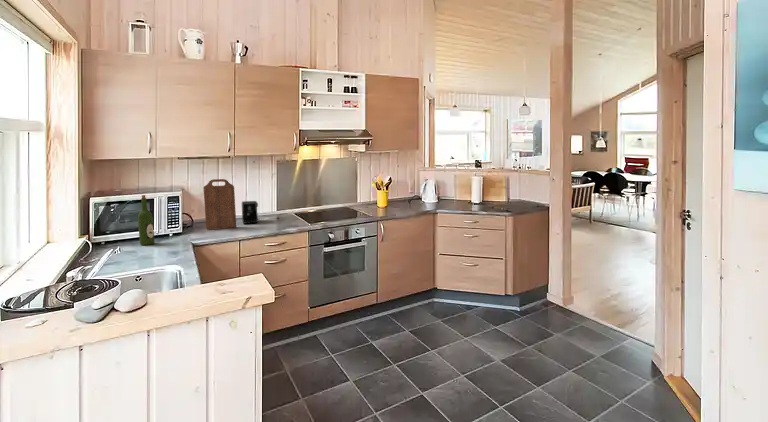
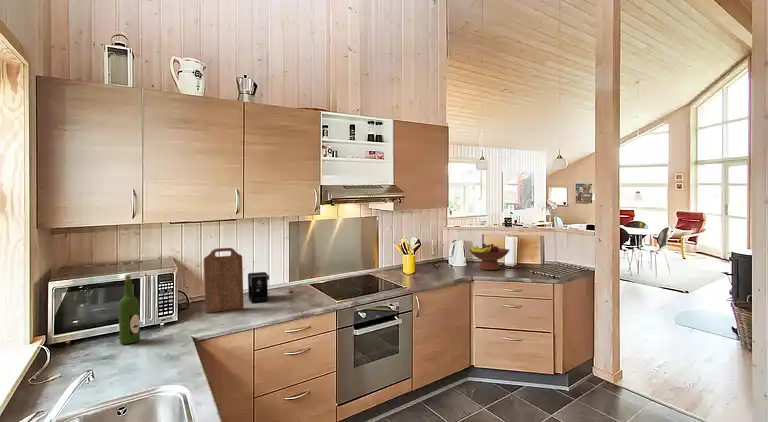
fruit bowl: none [438,183,473,206] -> present [469,244,509,270]

